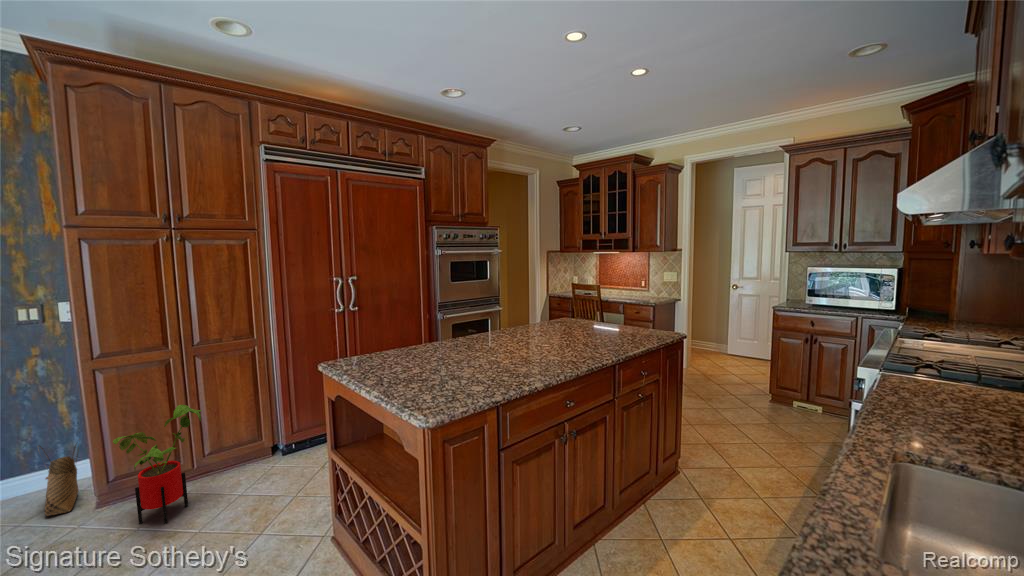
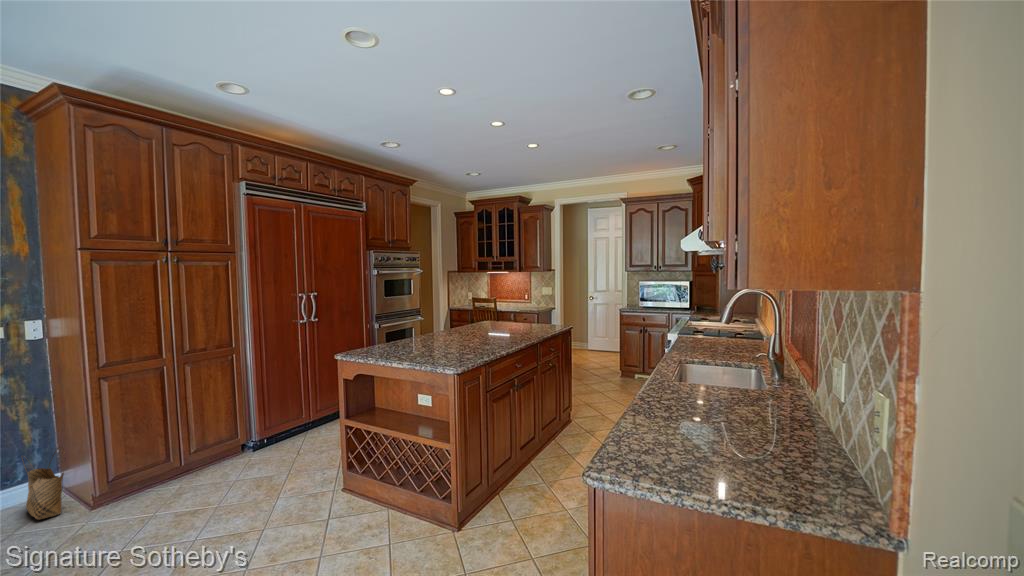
house plant: present [113,405,201,524] -> none [128,402,204,508]

